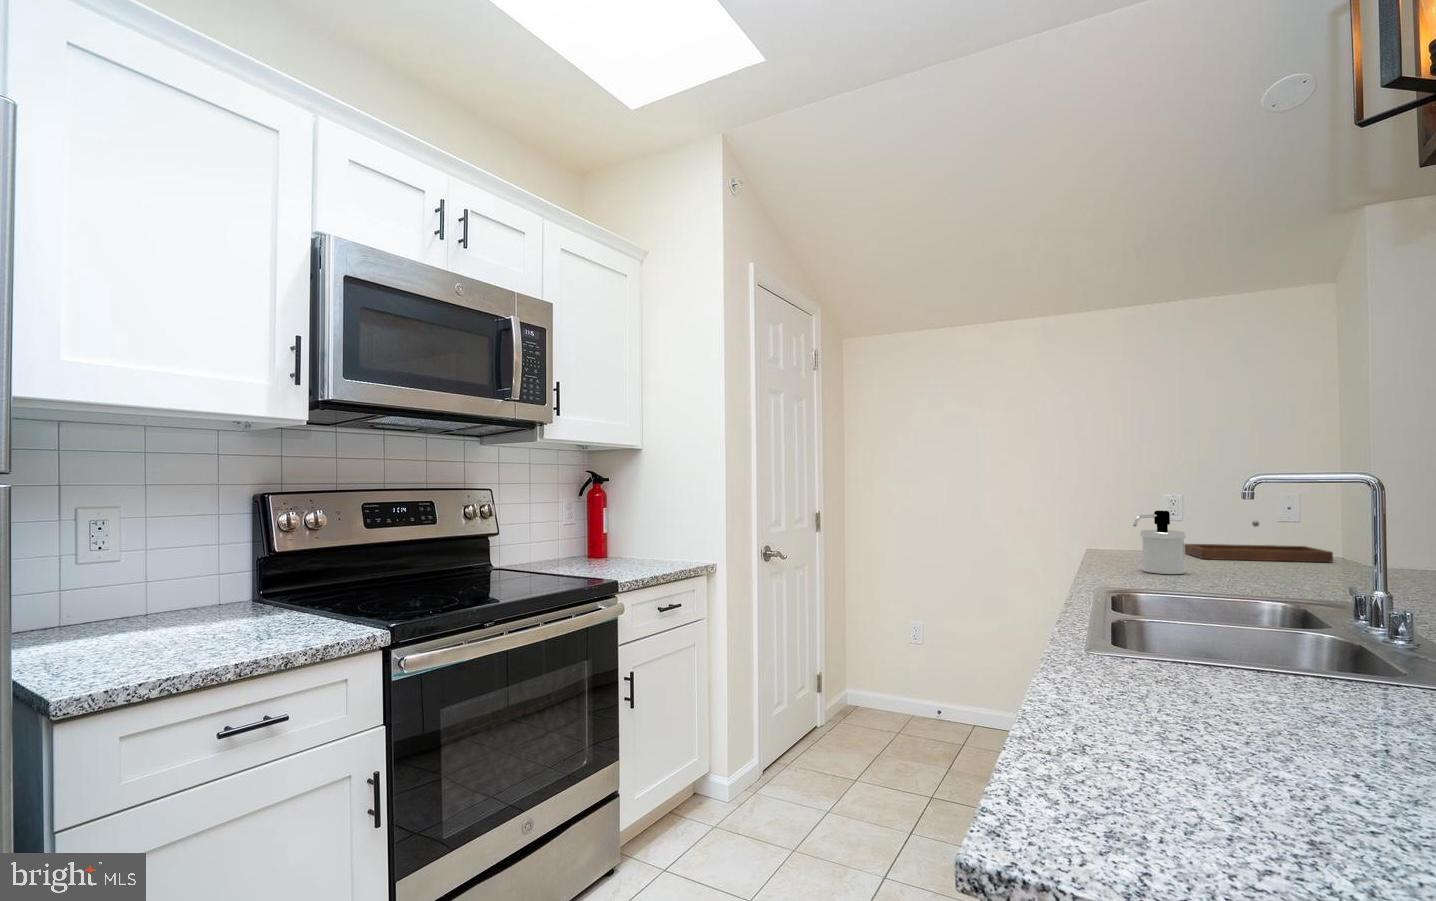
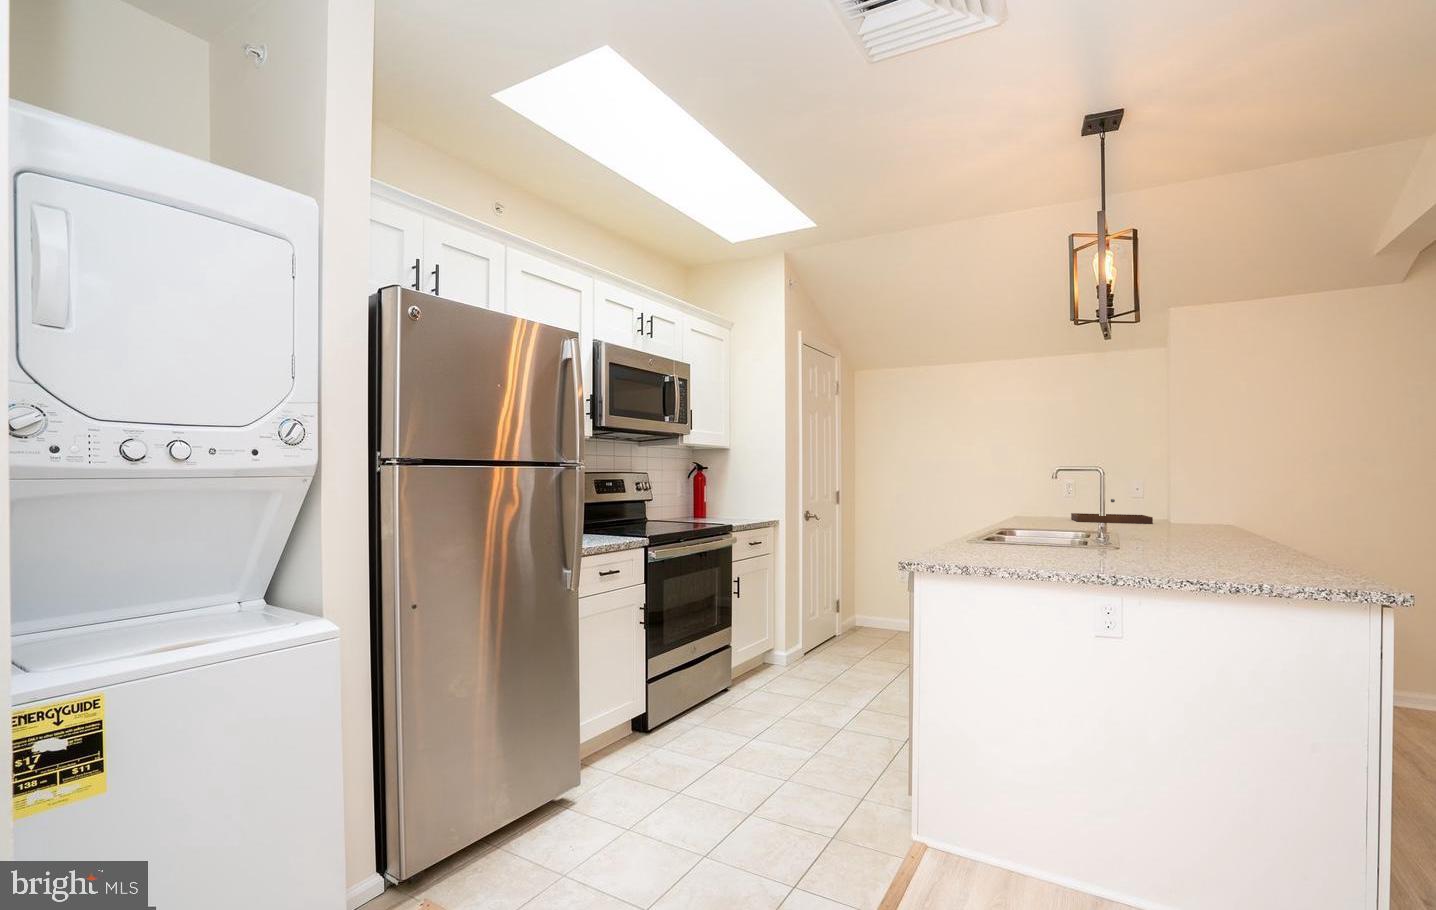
soap dispenser: present [1133,511,1185,574] -> none [1027,490,1058,527]

